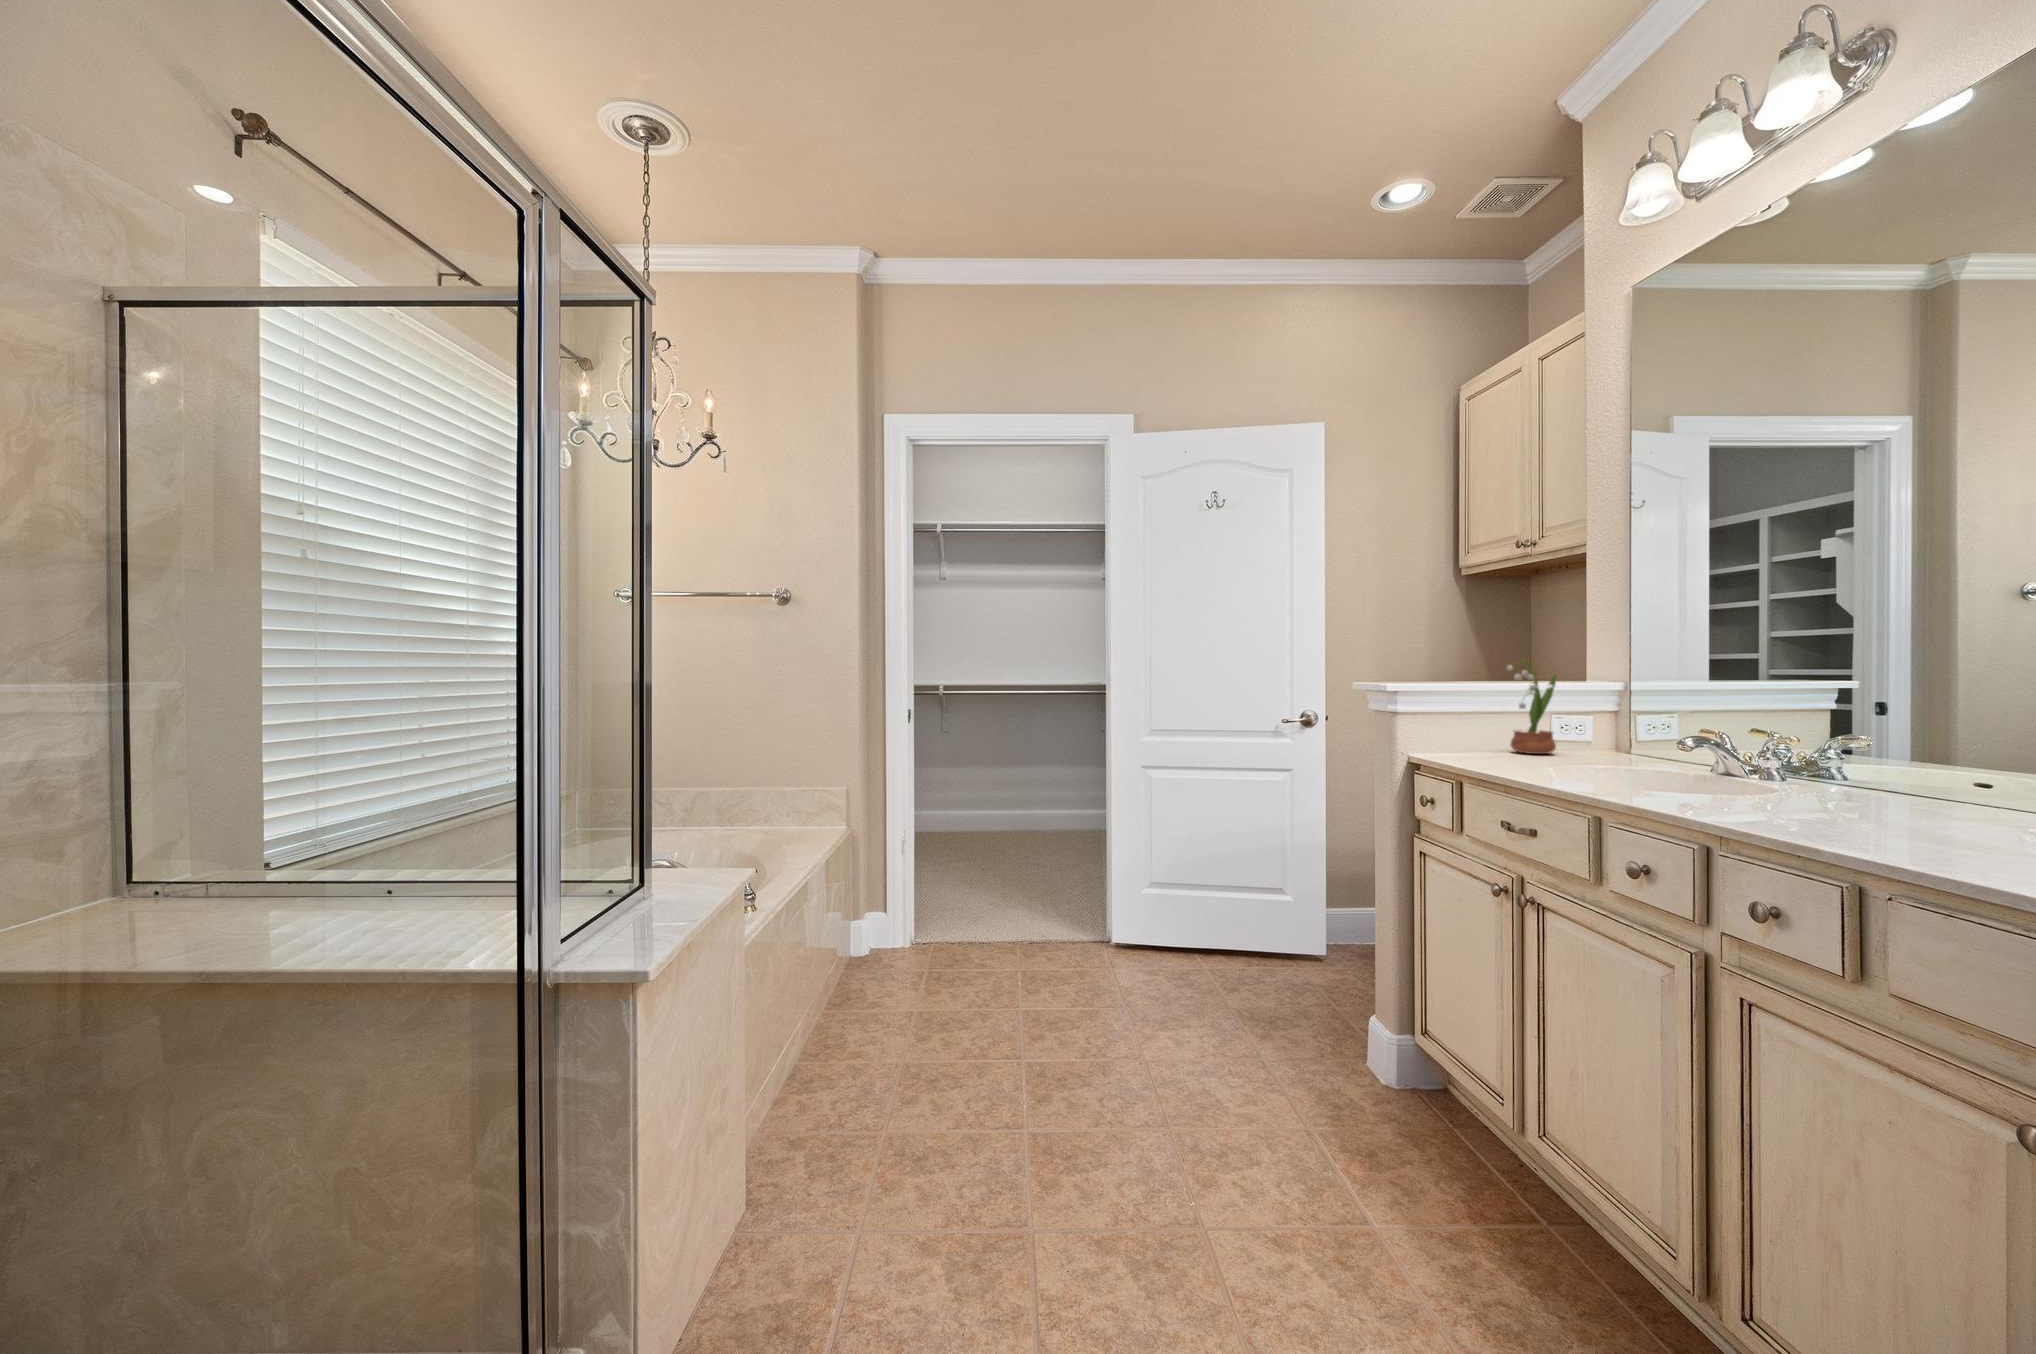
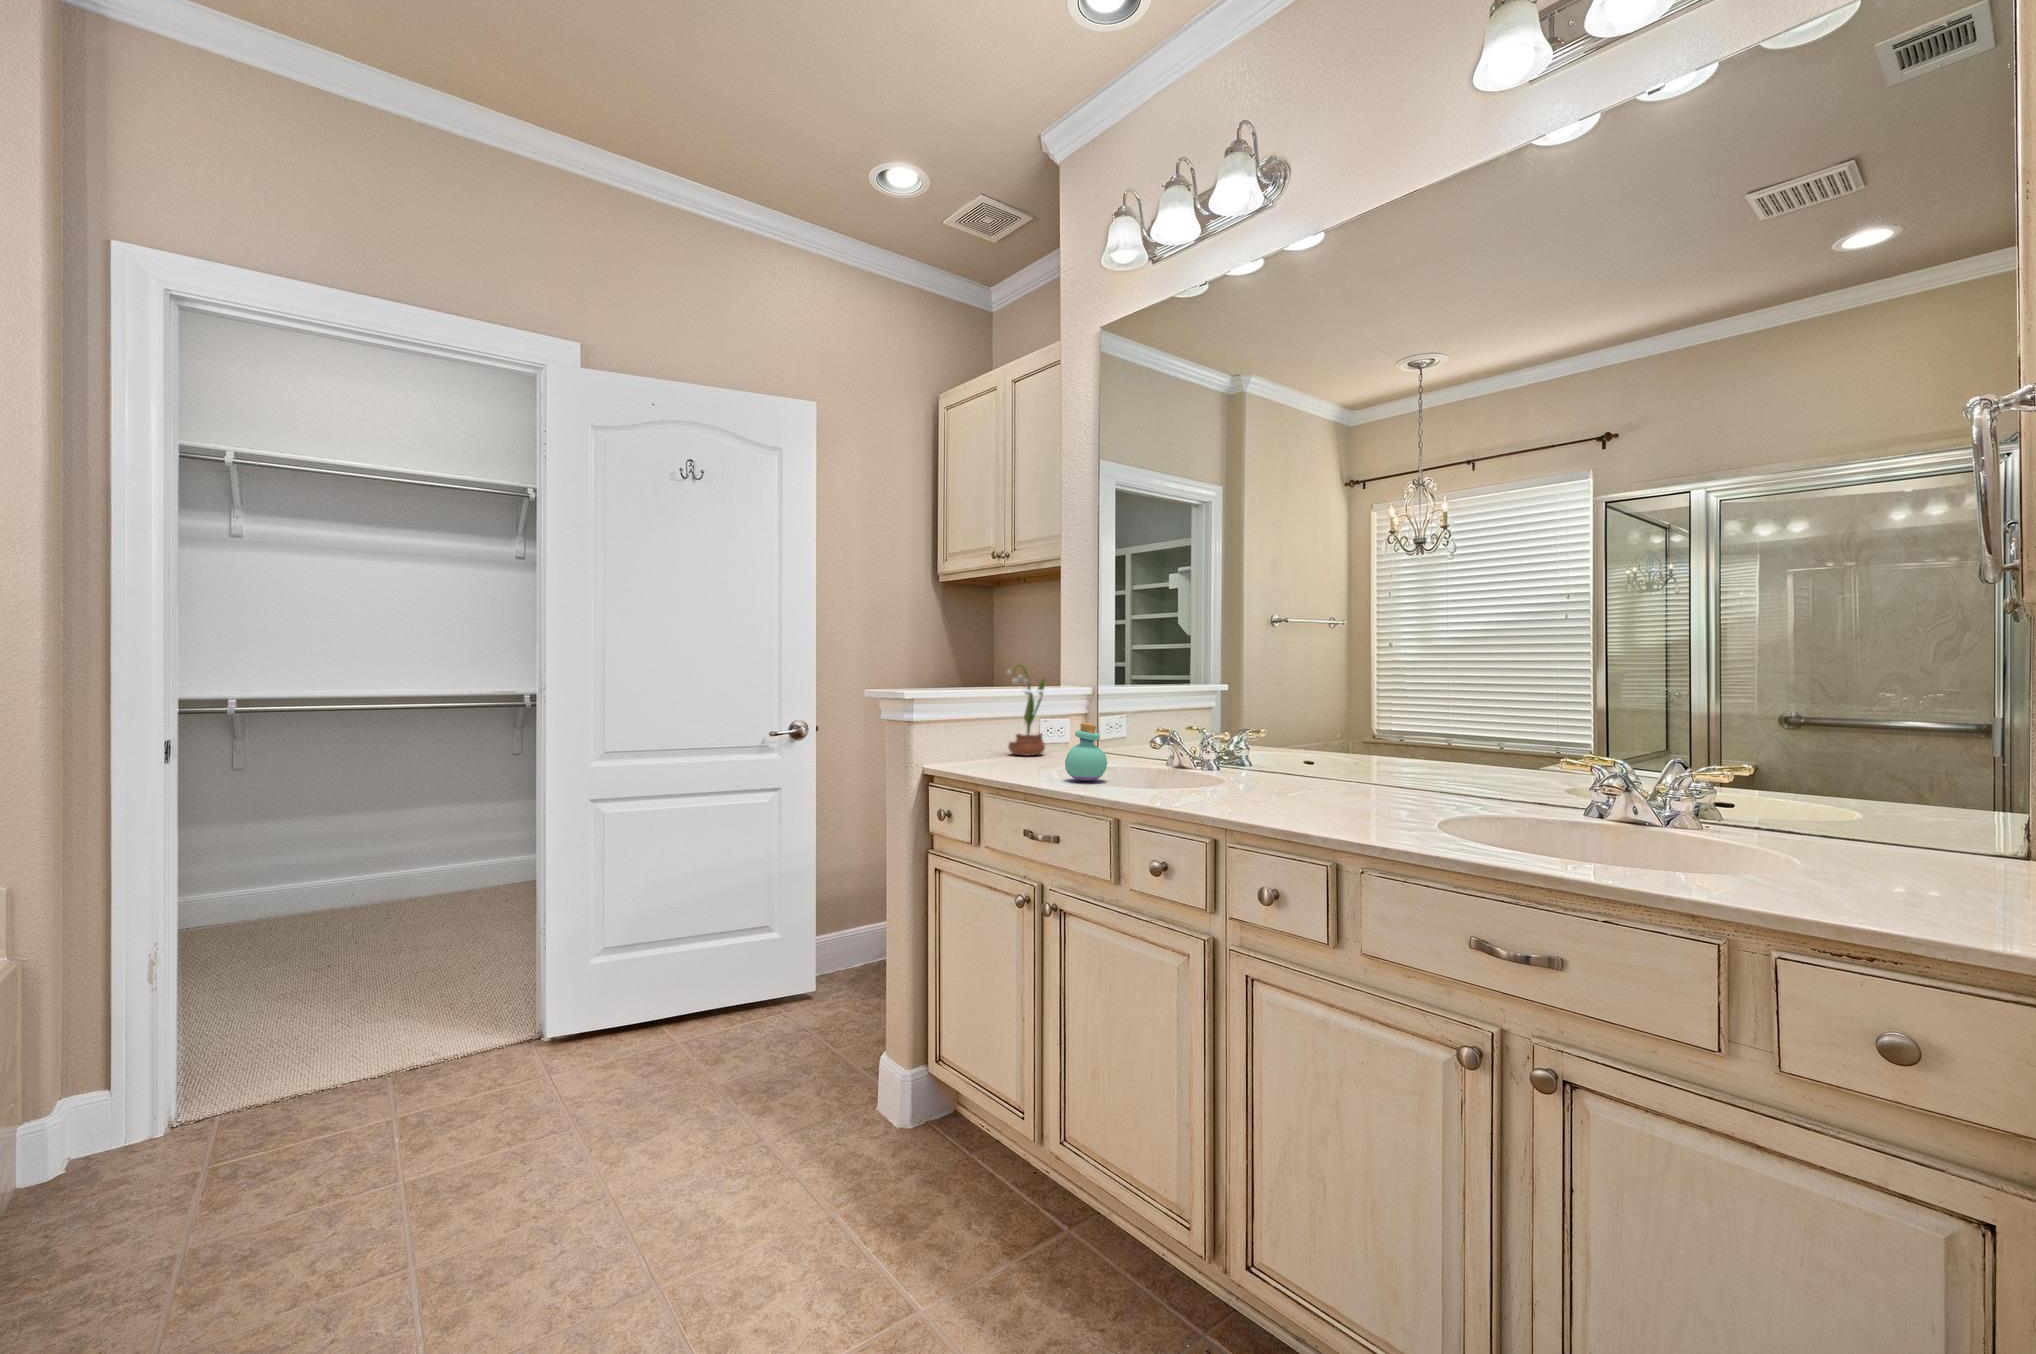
perfume bottle: none [1551,720,1605,780] -> present [1065,723,1107,781]

